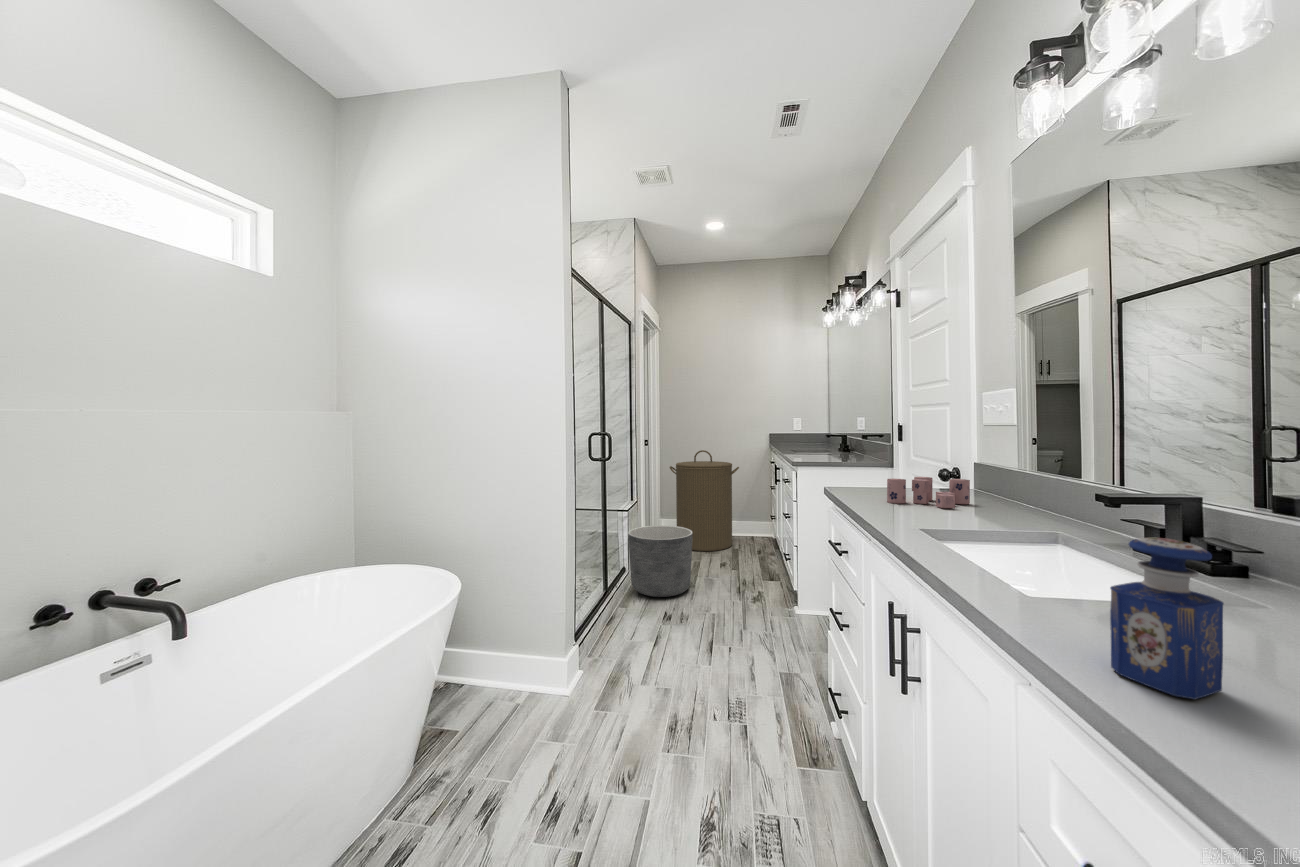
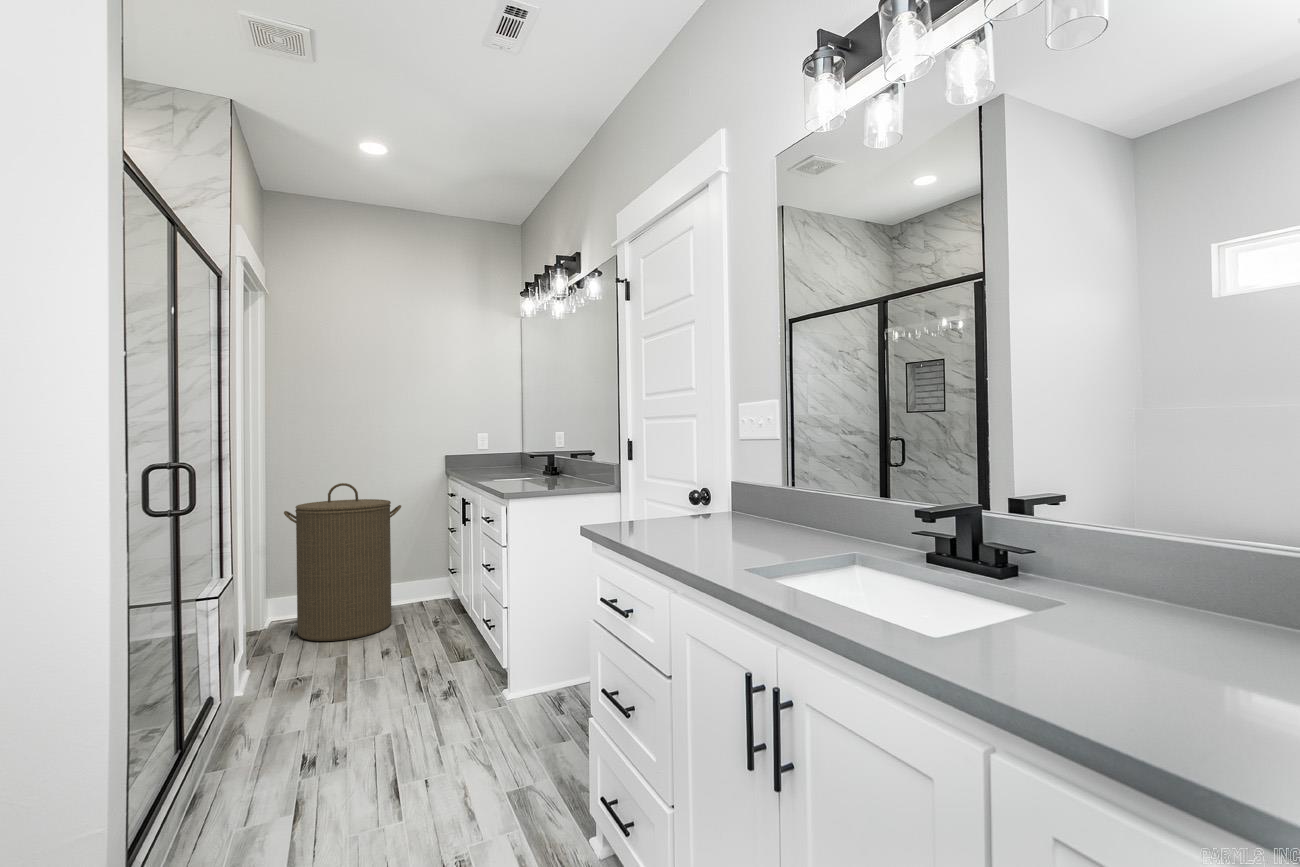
candle: present [887,477,970,508] -> none [667,503,748,539]
planter: present [628,525,693,597] -> none [223,607,344,732]
perfume bottle: present [1110,537,1224,699] -> none [1069,549,1156,710]

